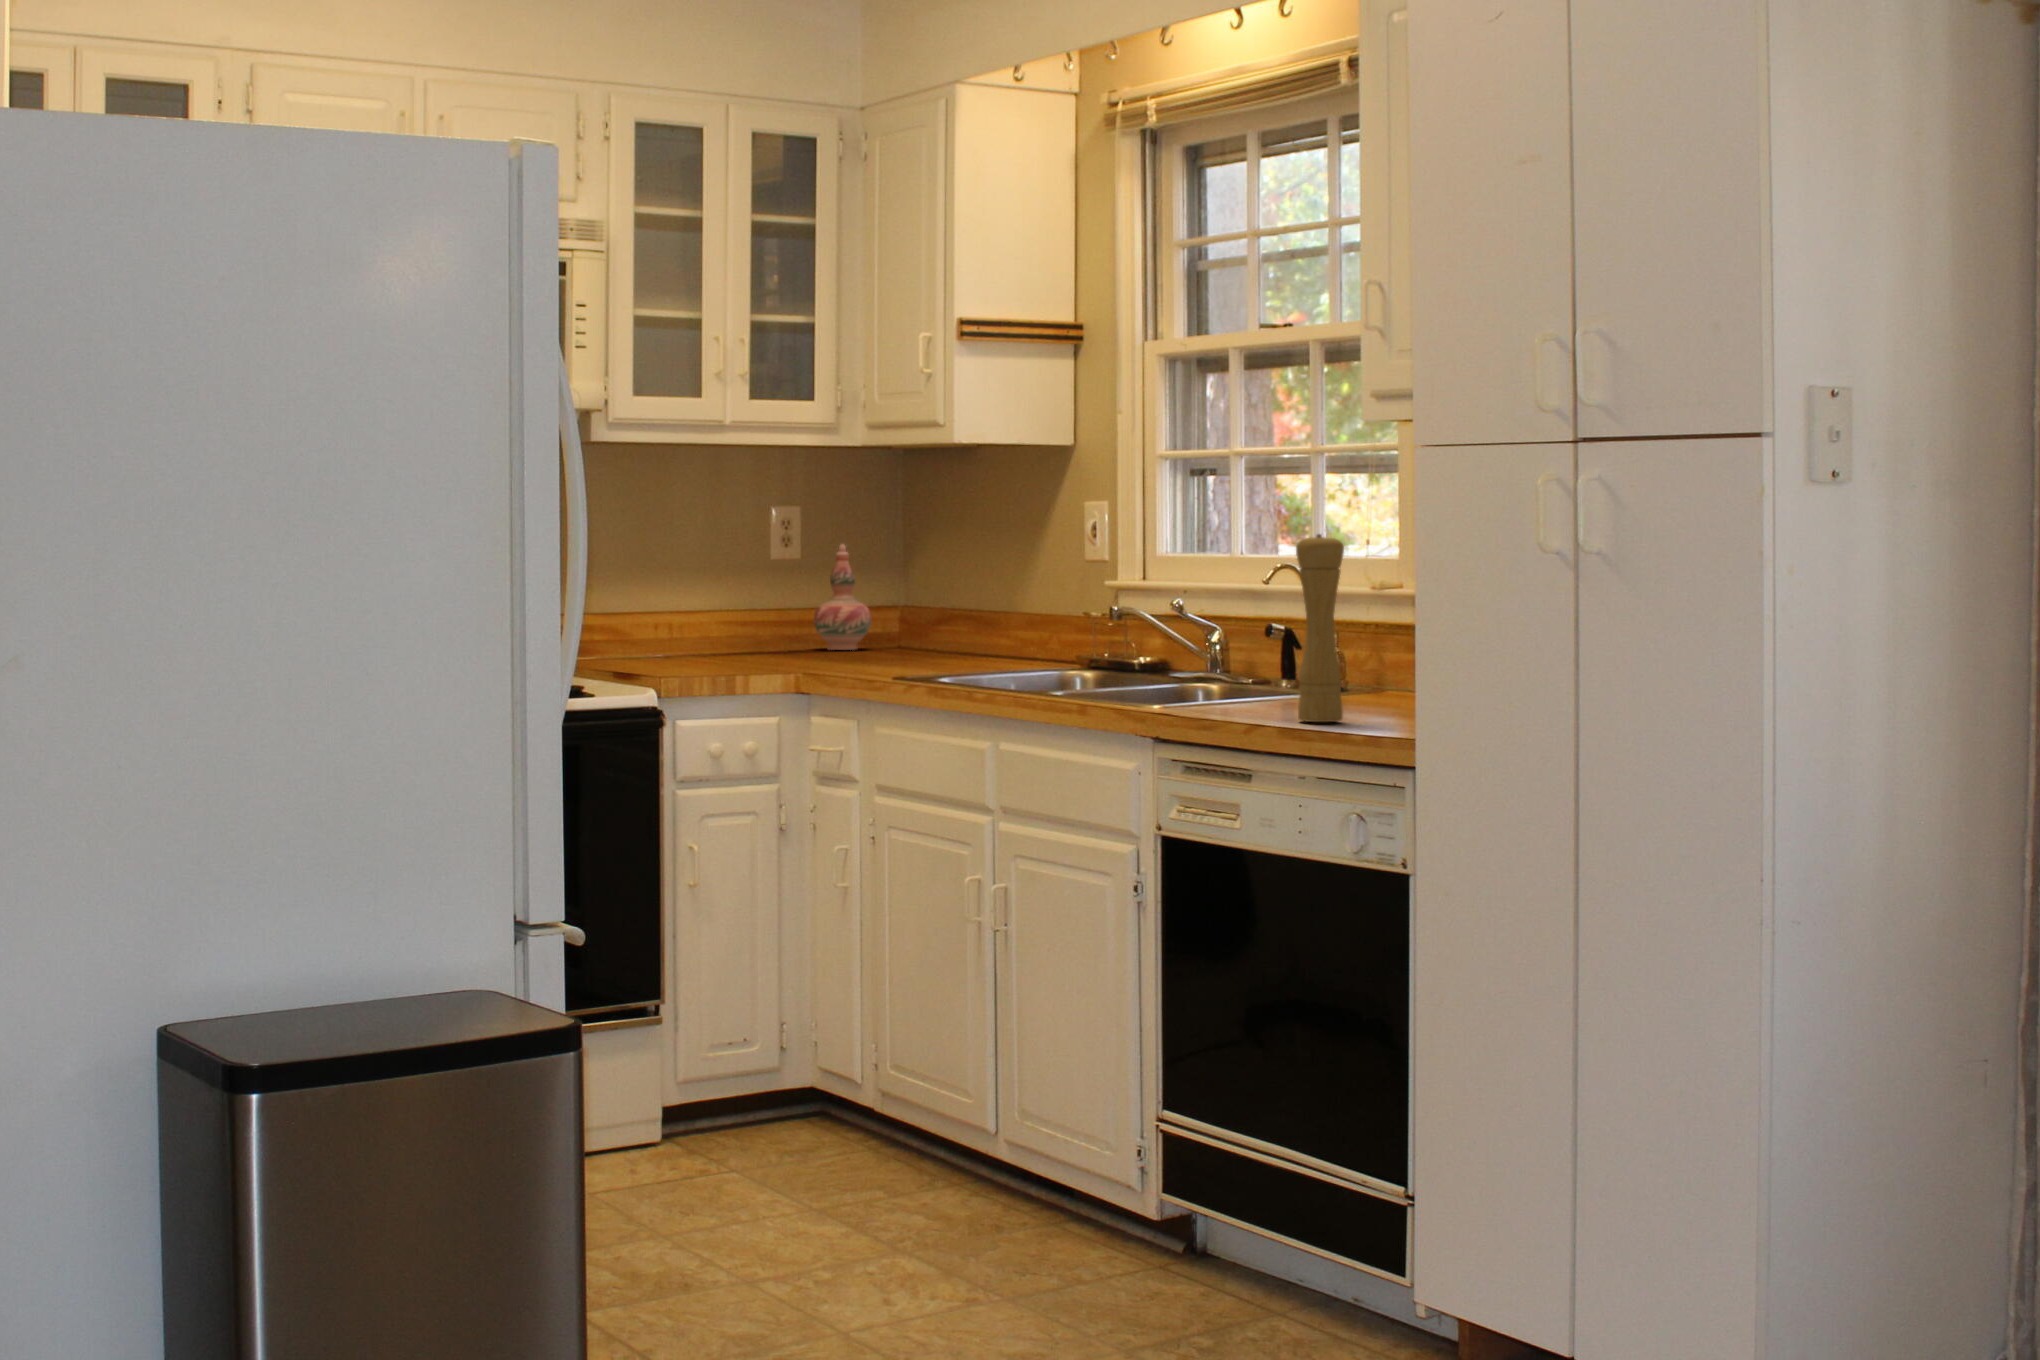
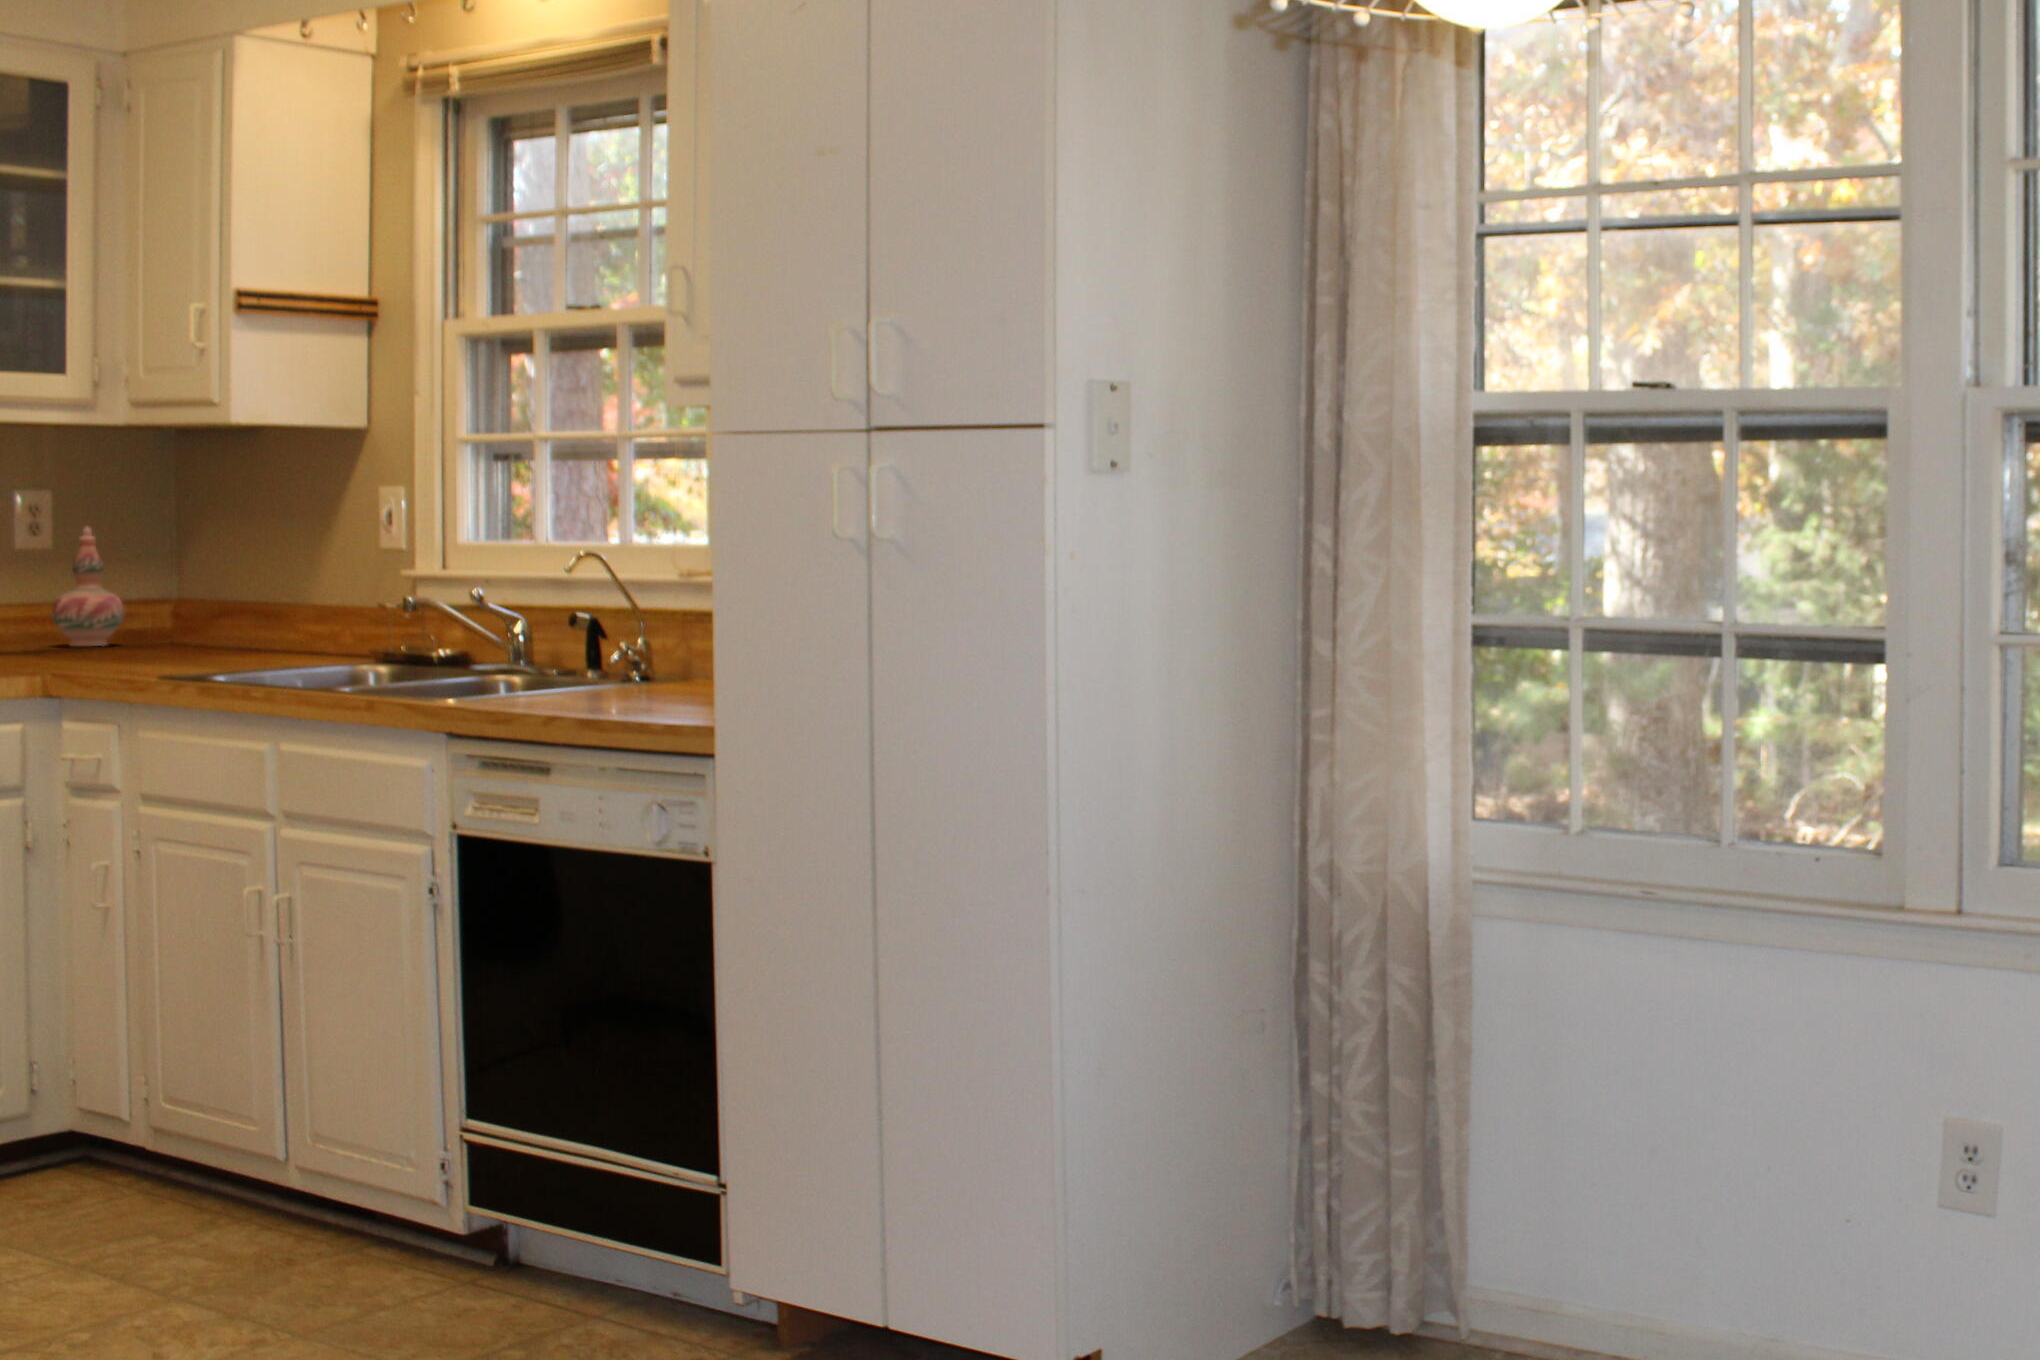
pepper mill: present [1296,534,1344,722] -> none [595,536,642,715]

